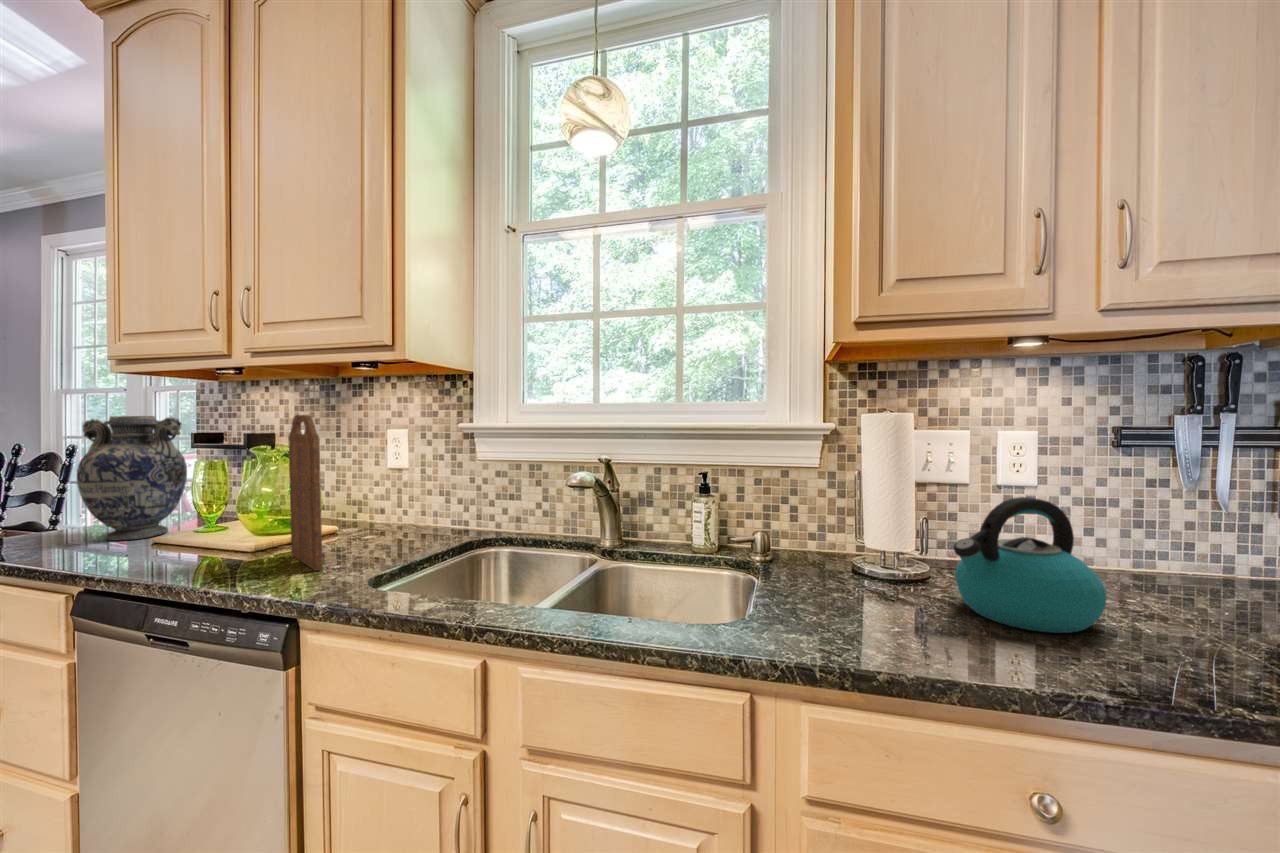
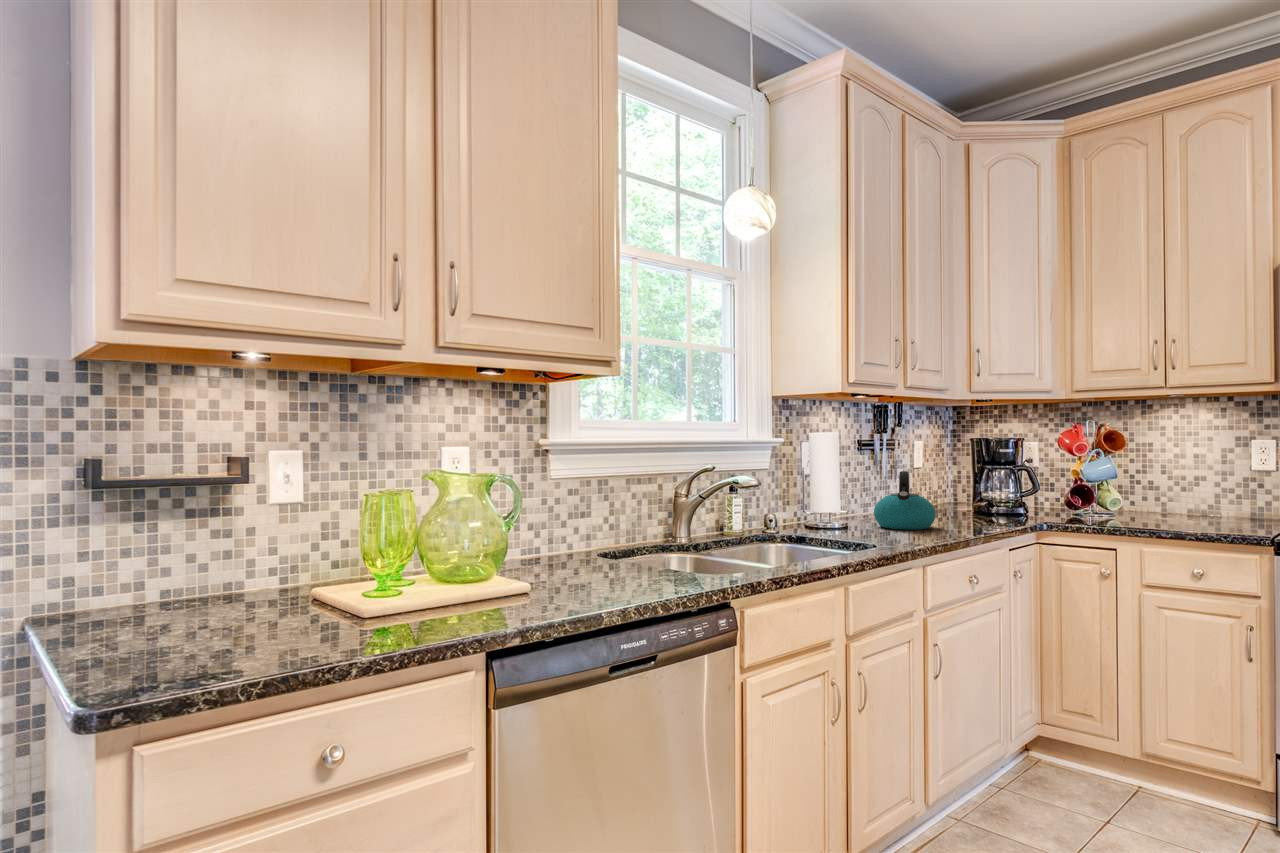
cutting board: present [288,415,323,571] -> none [555,426,645,586]
vase: present [77,416,187,541] -> none [145,424,303,644]

